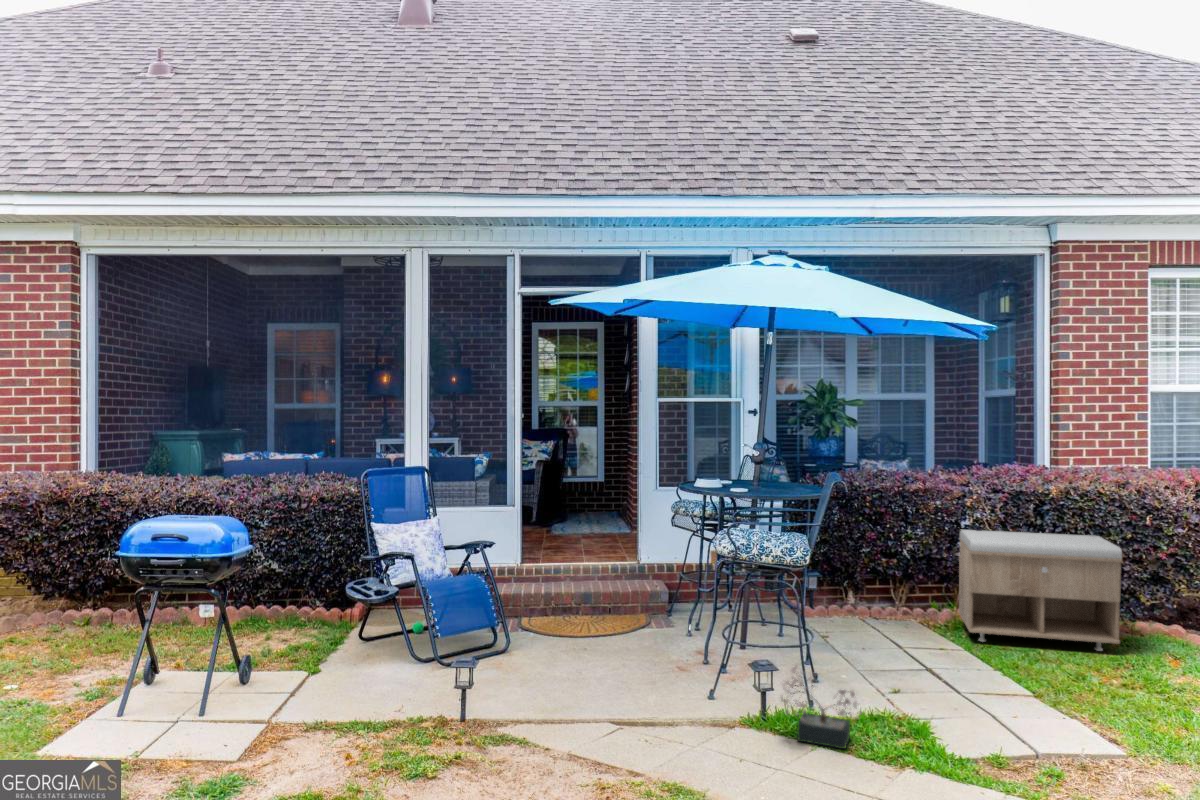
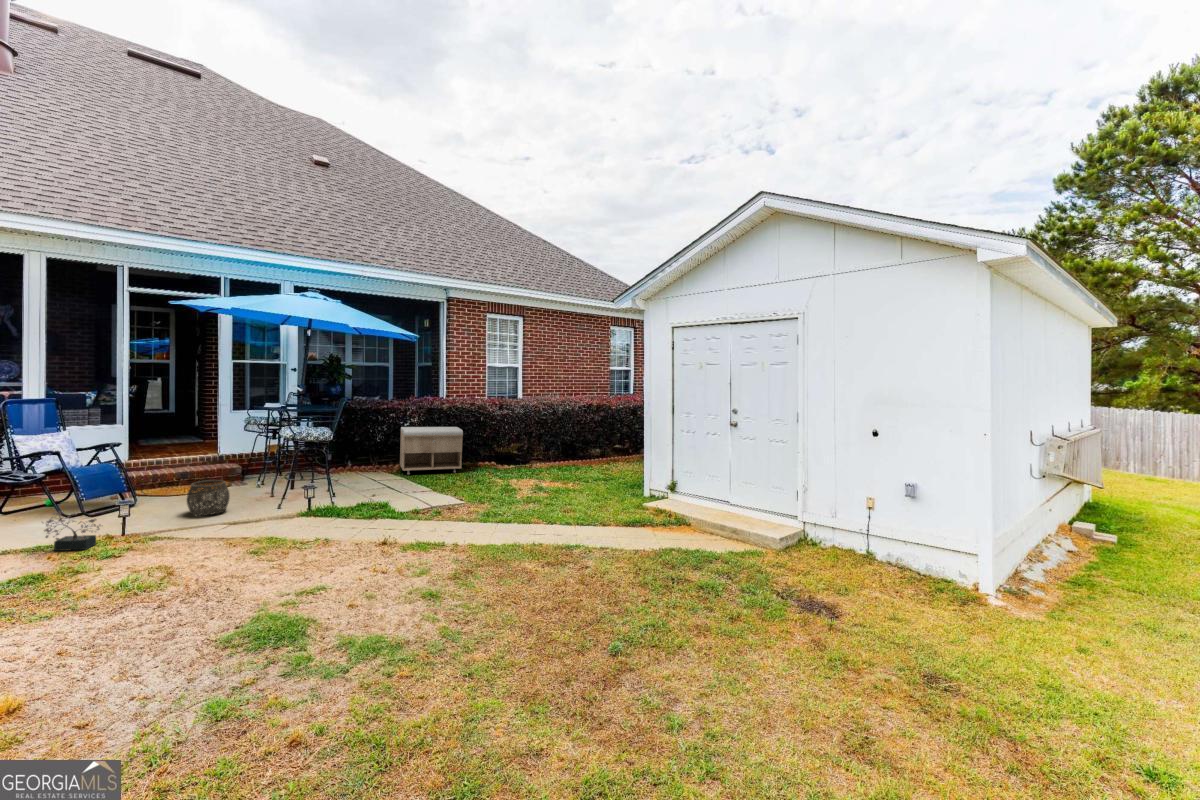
woven basket: none [558,623,628,699] -> present [187,480,230,516]
decorative plant: present [781,667,862,749] -> present [42,512,101,551]

